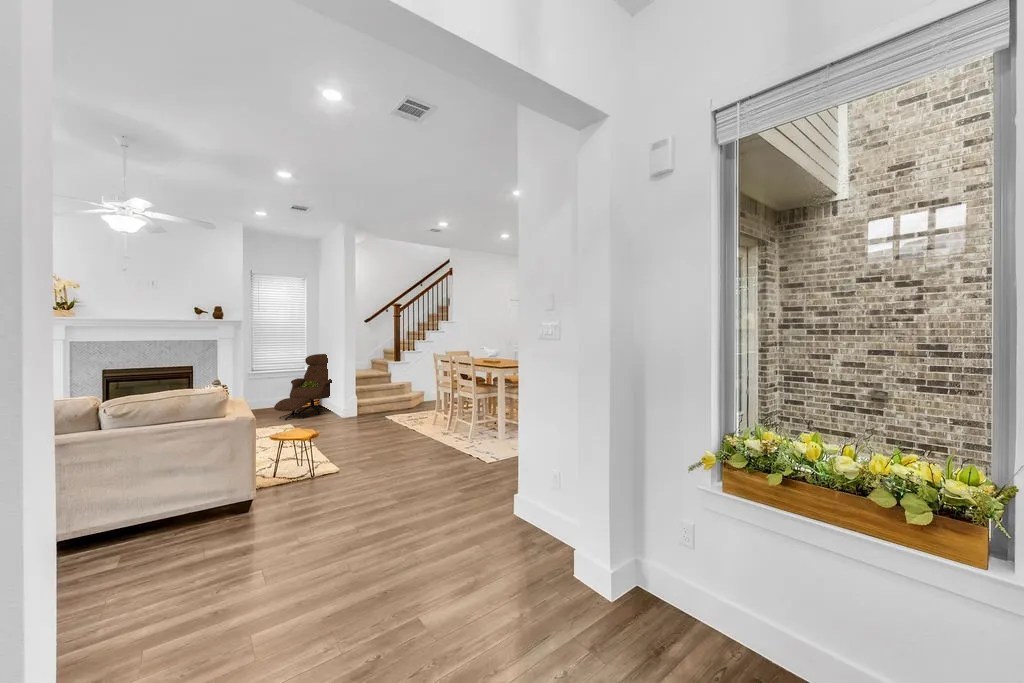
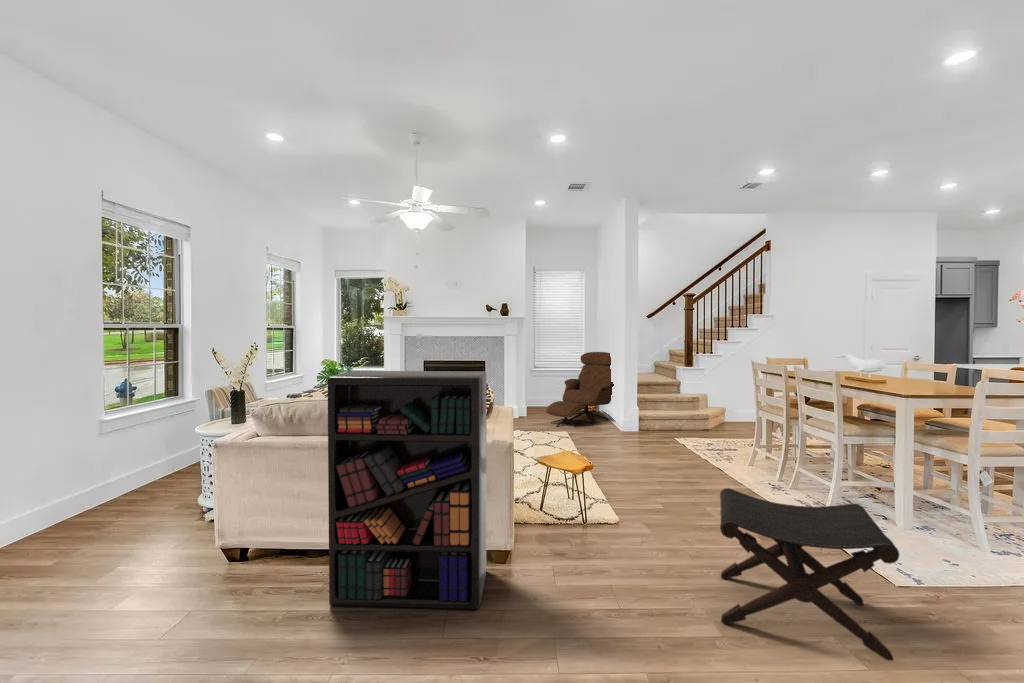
bookshelf: none [86,369,236,560] -> present [328,371,486,609]
footstool: none [393,425,475,500] -> present [720,488,899,661]

